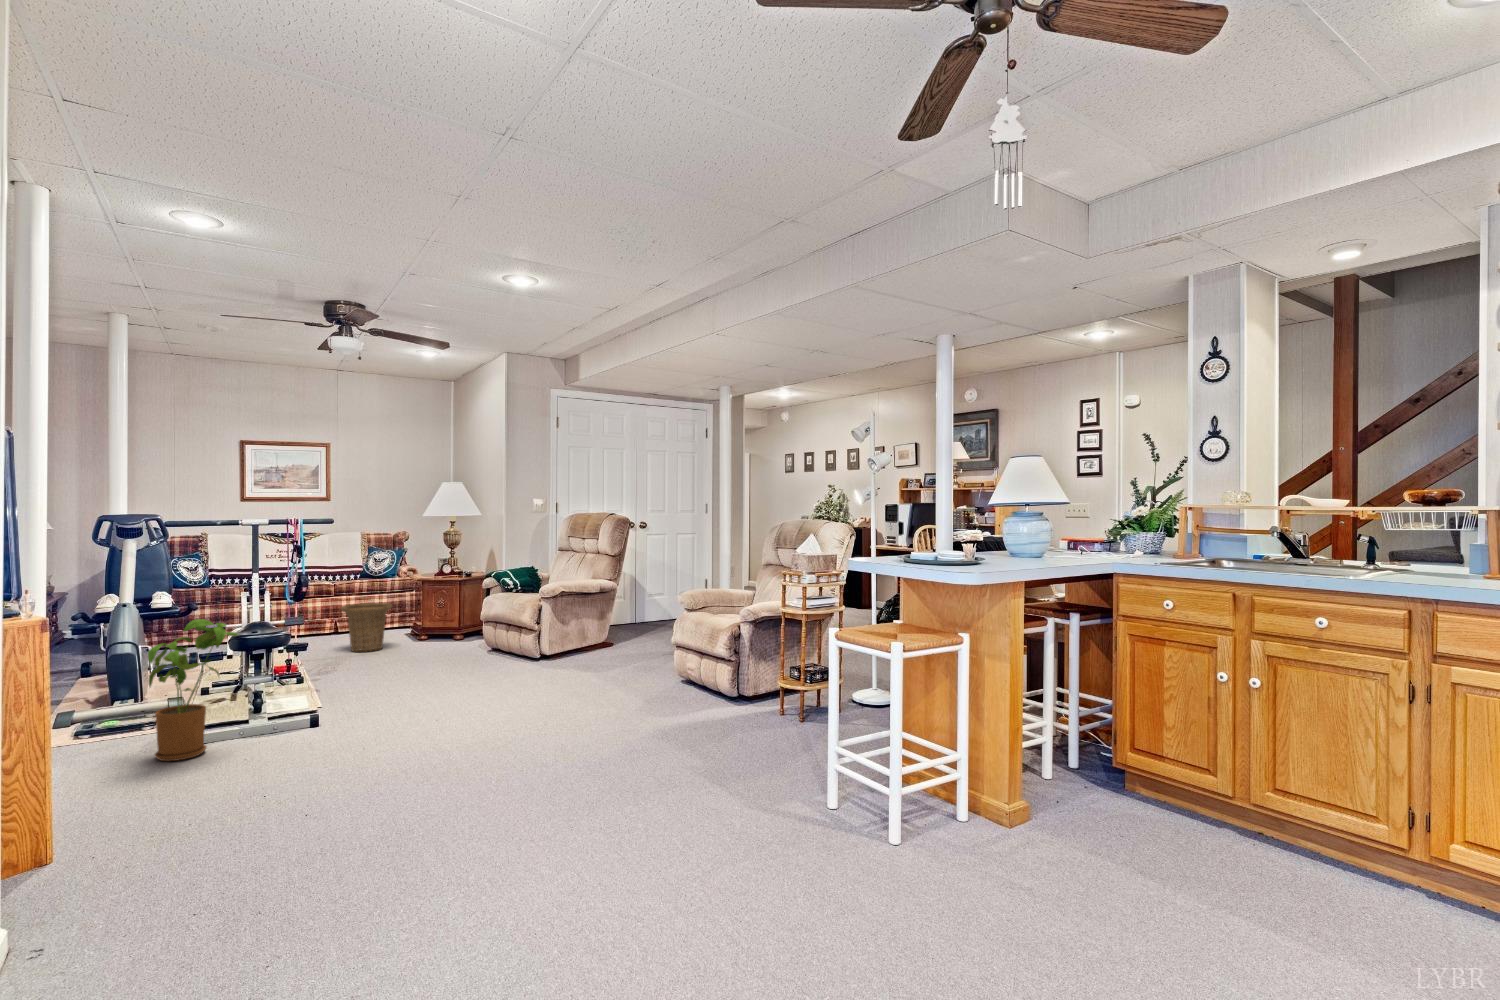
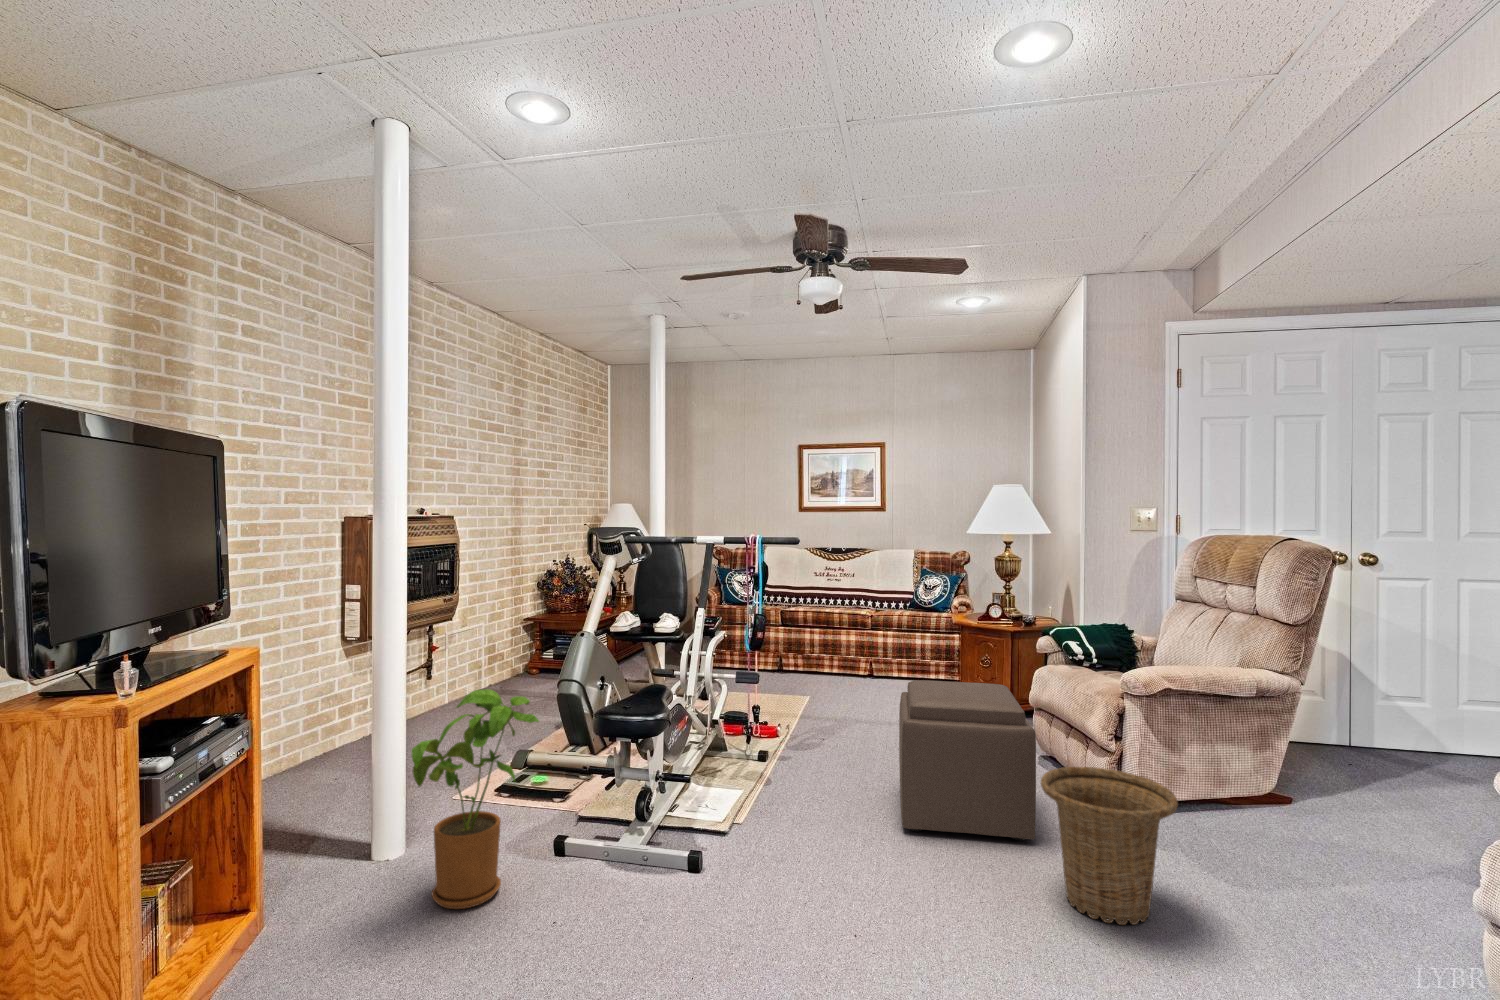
ottoman: none [416,601,506,685] -> present [899,680,1036,841]
basket: present [341,603,392,652] -> present [1041,767,1178,925]

